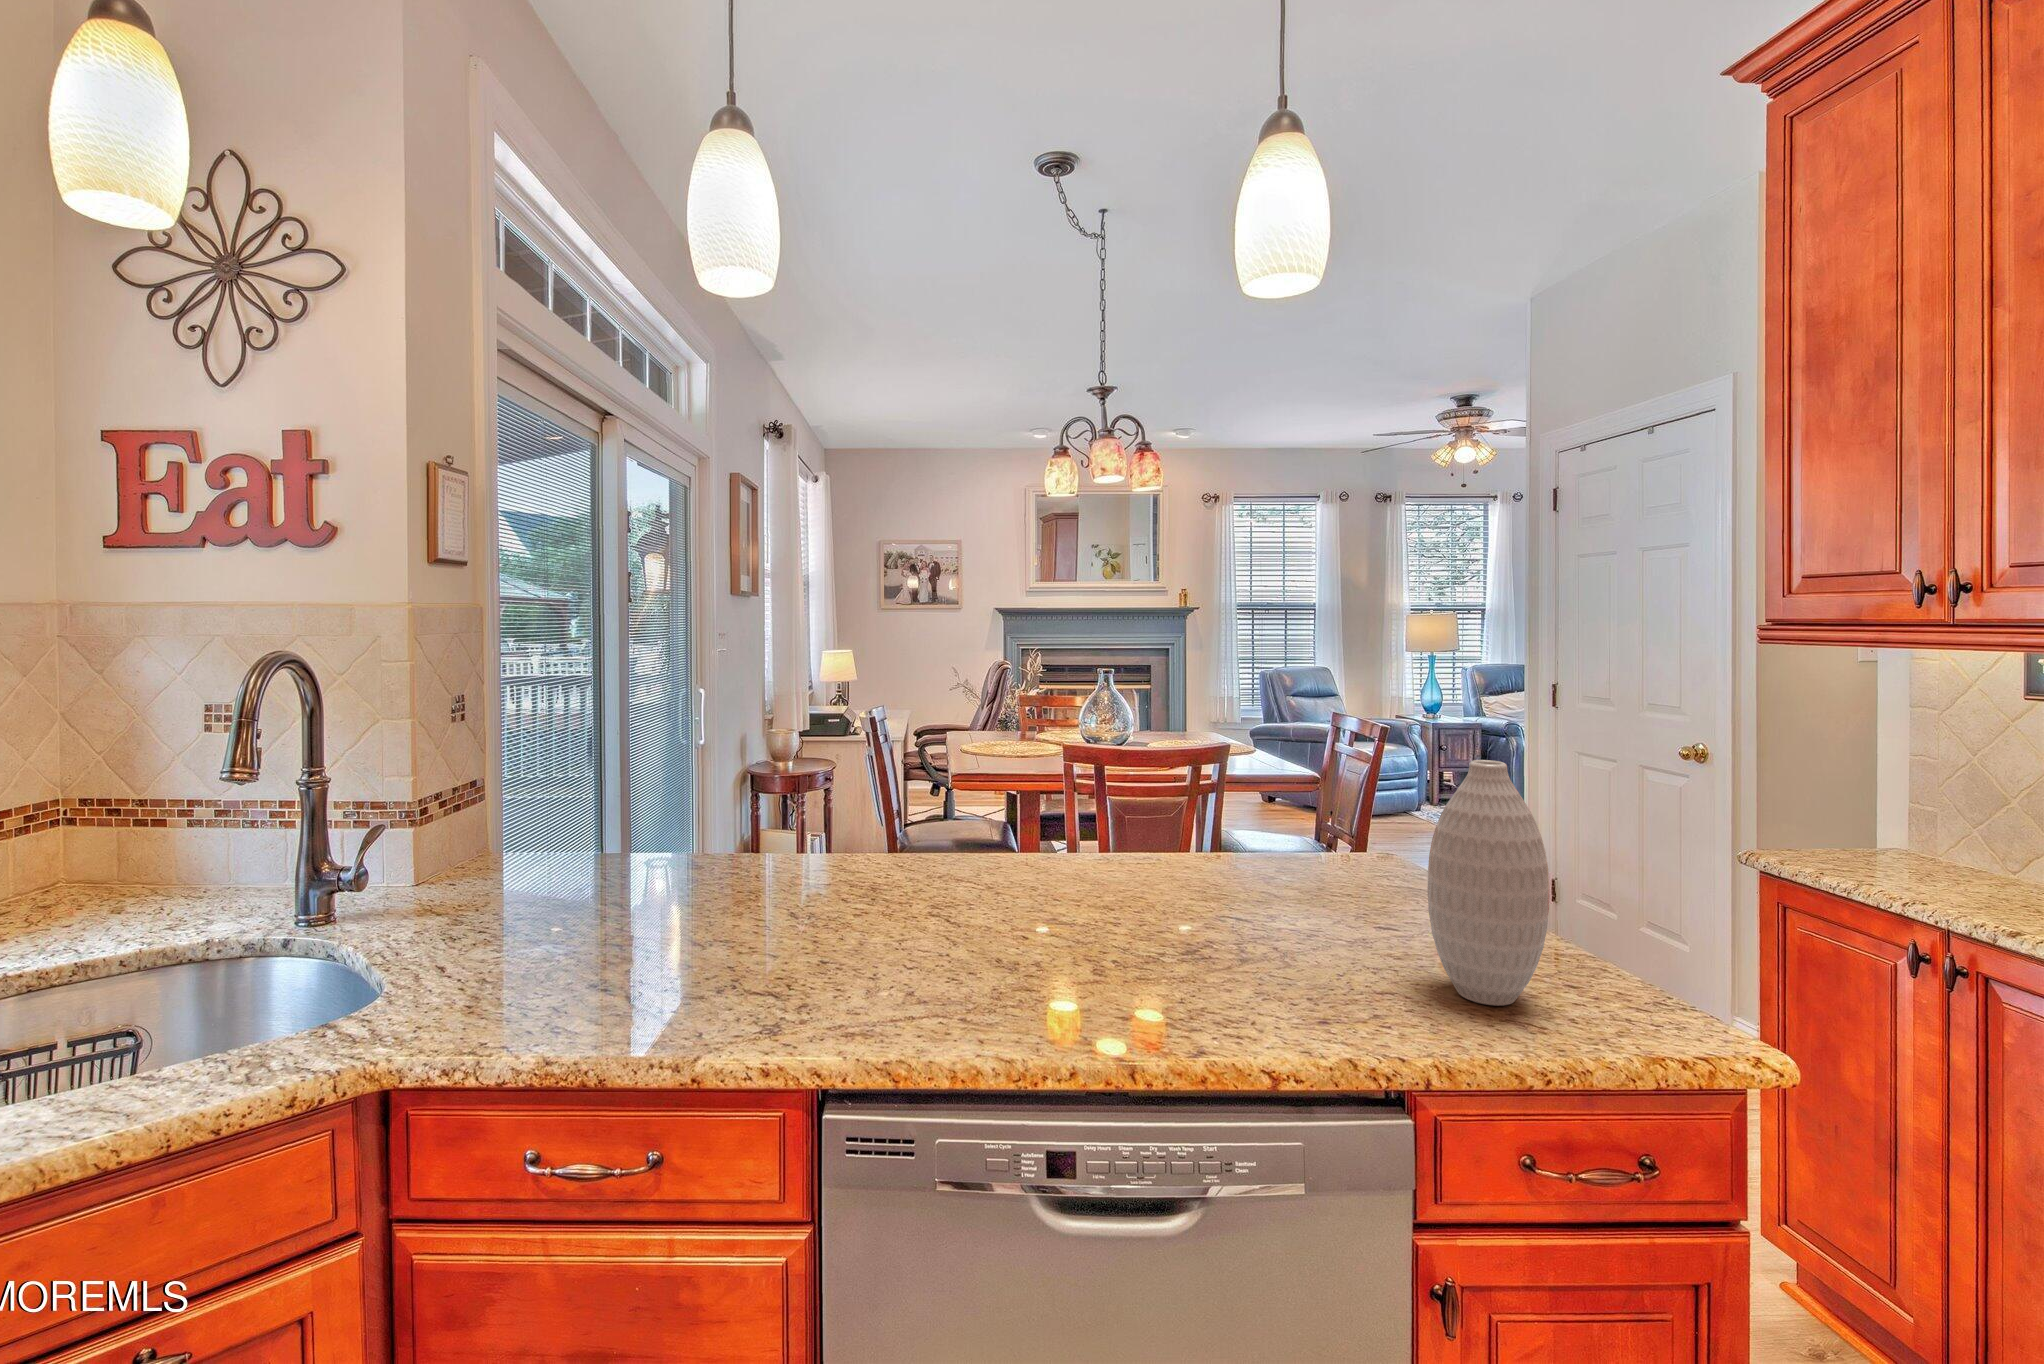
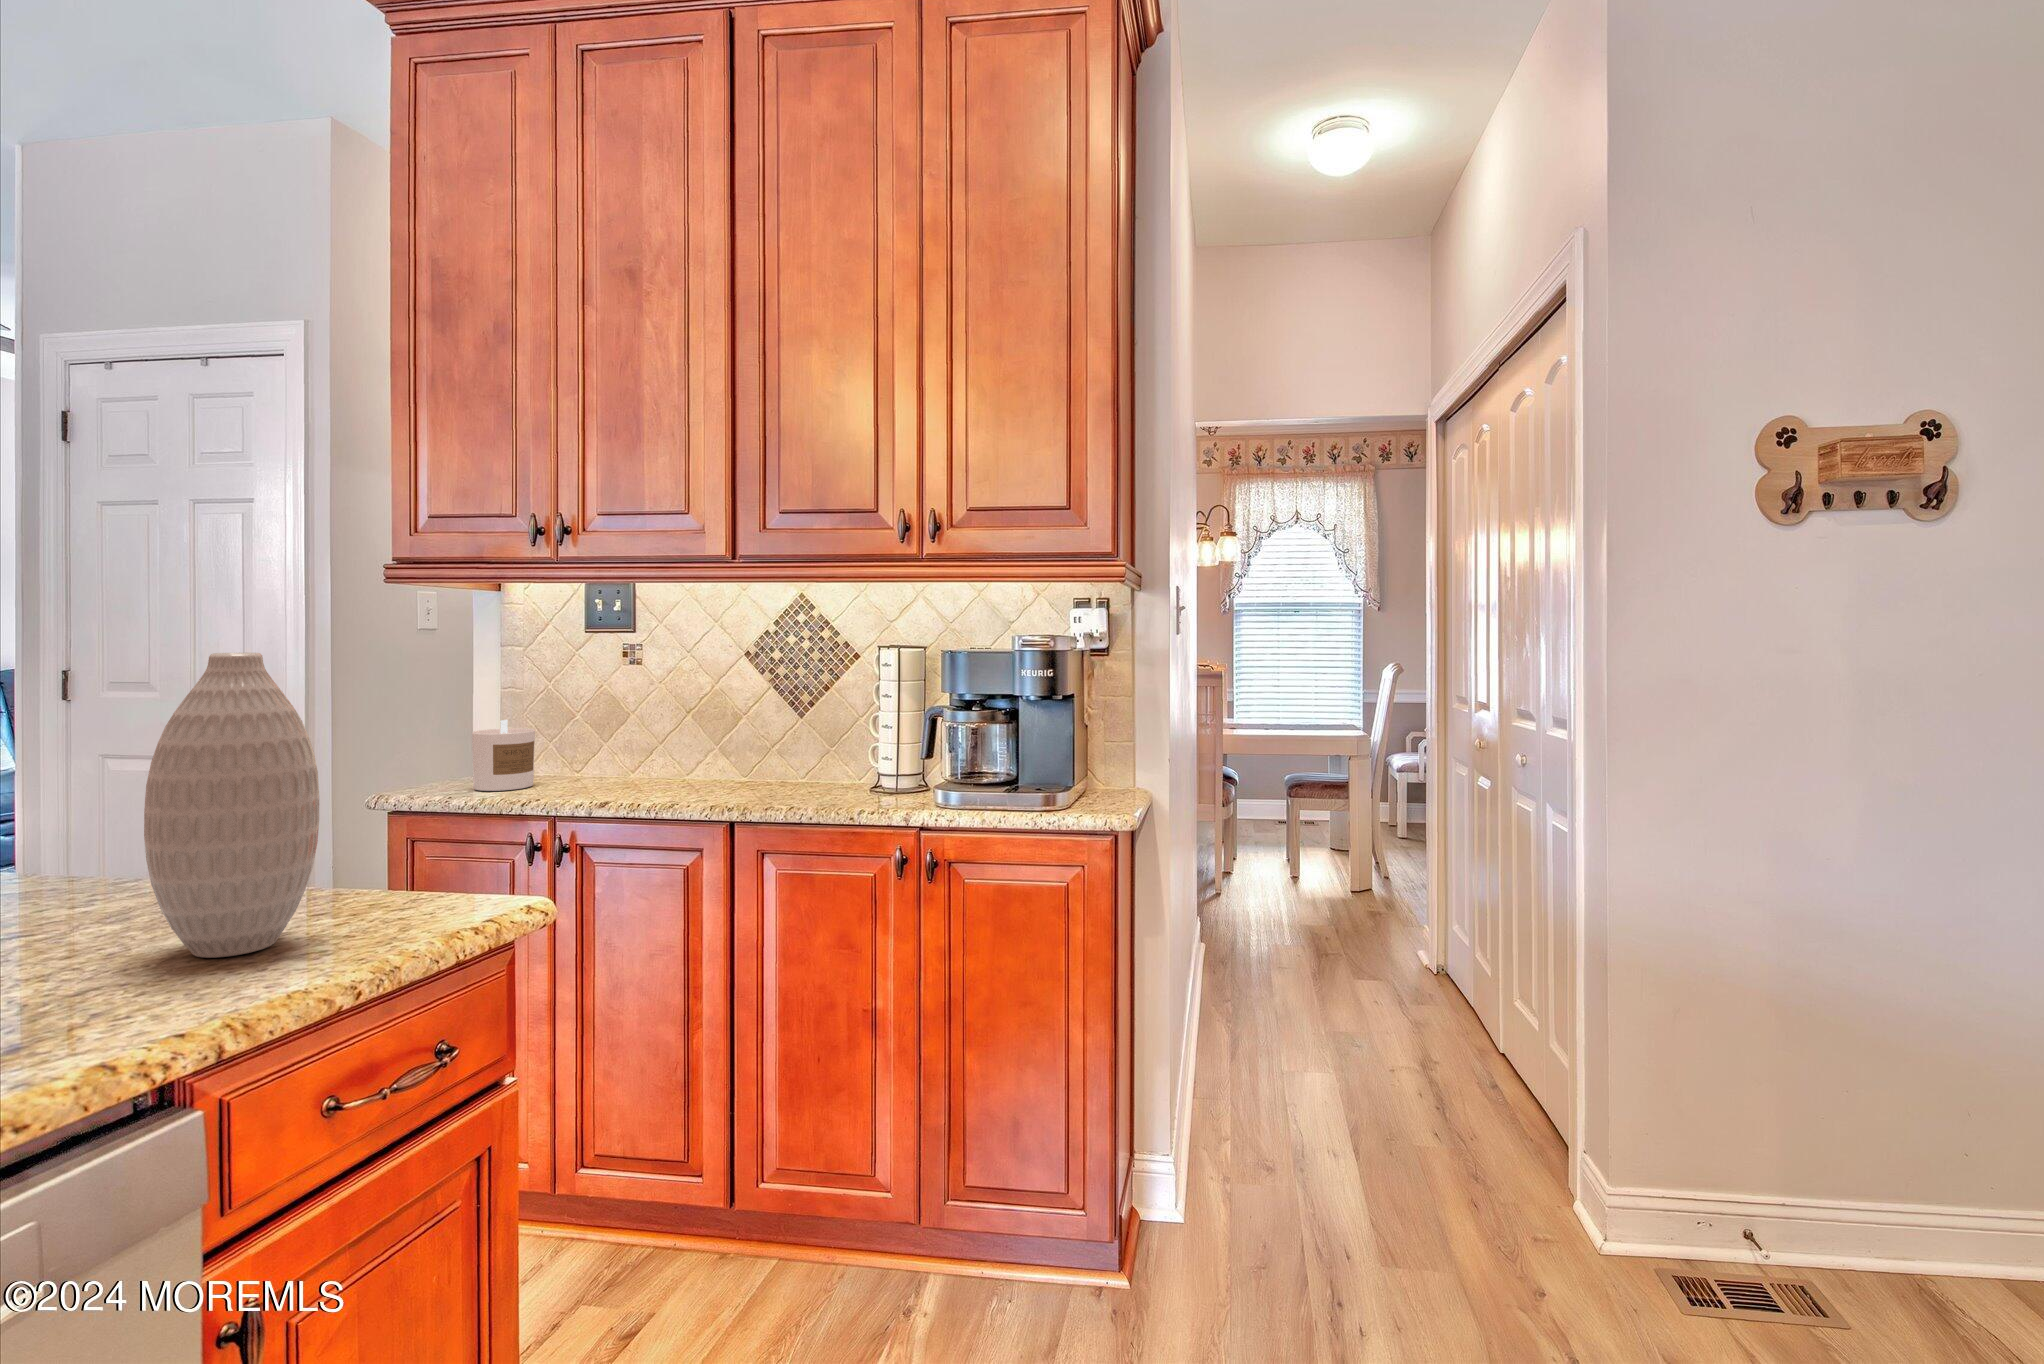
candle: none [1859,797,1948,882] -> present [472,720,535,791]

